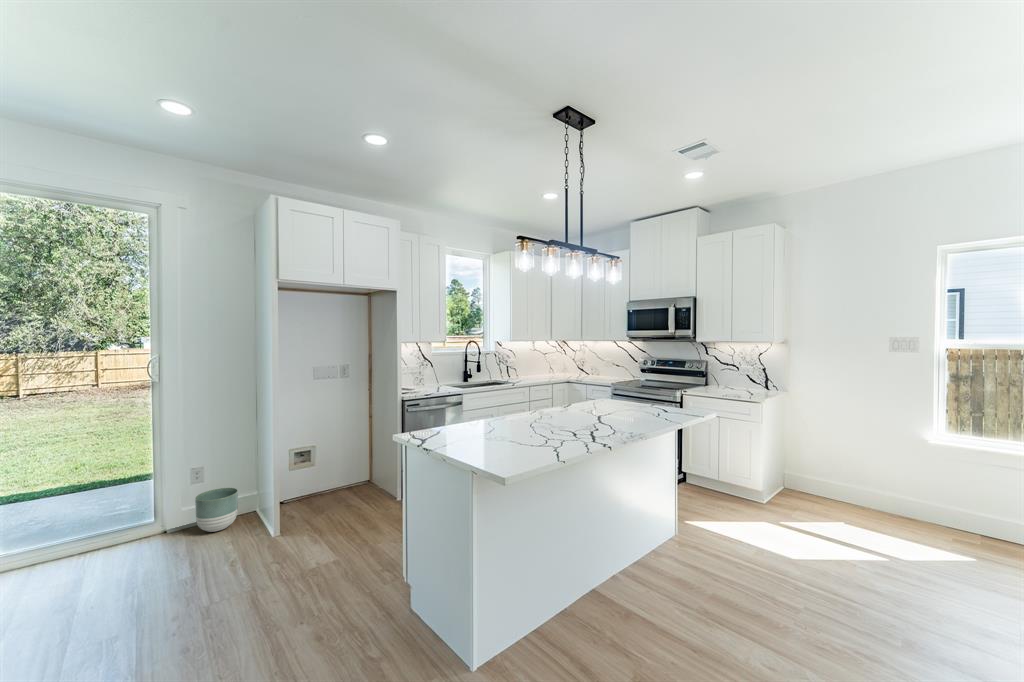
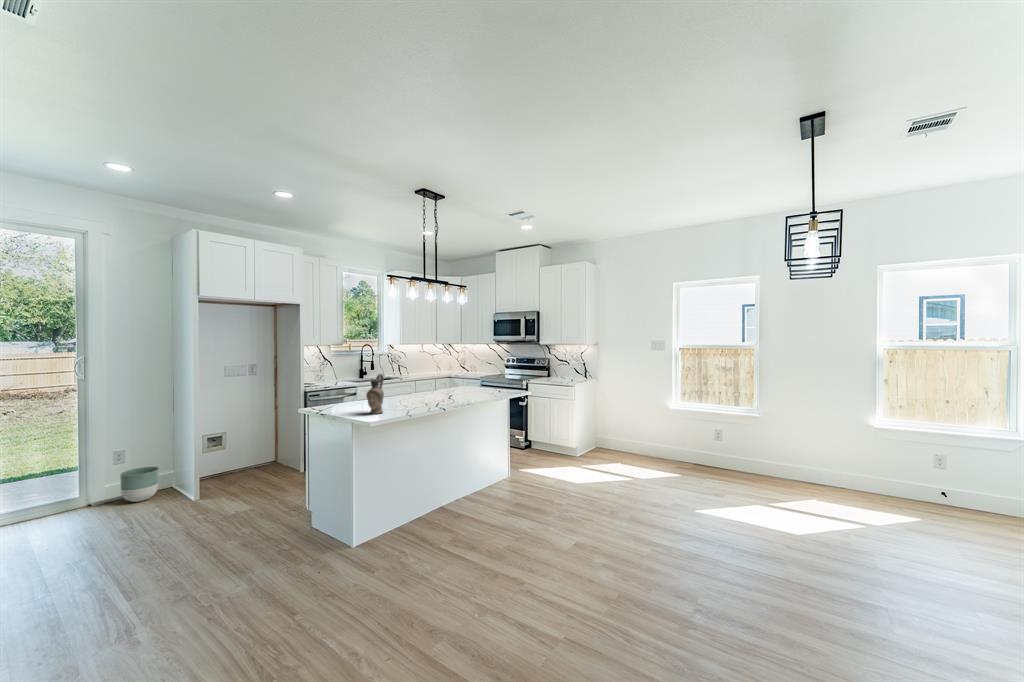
ceramic pitcher: none [491,386,516,451] -> present [366,374,384,414]

